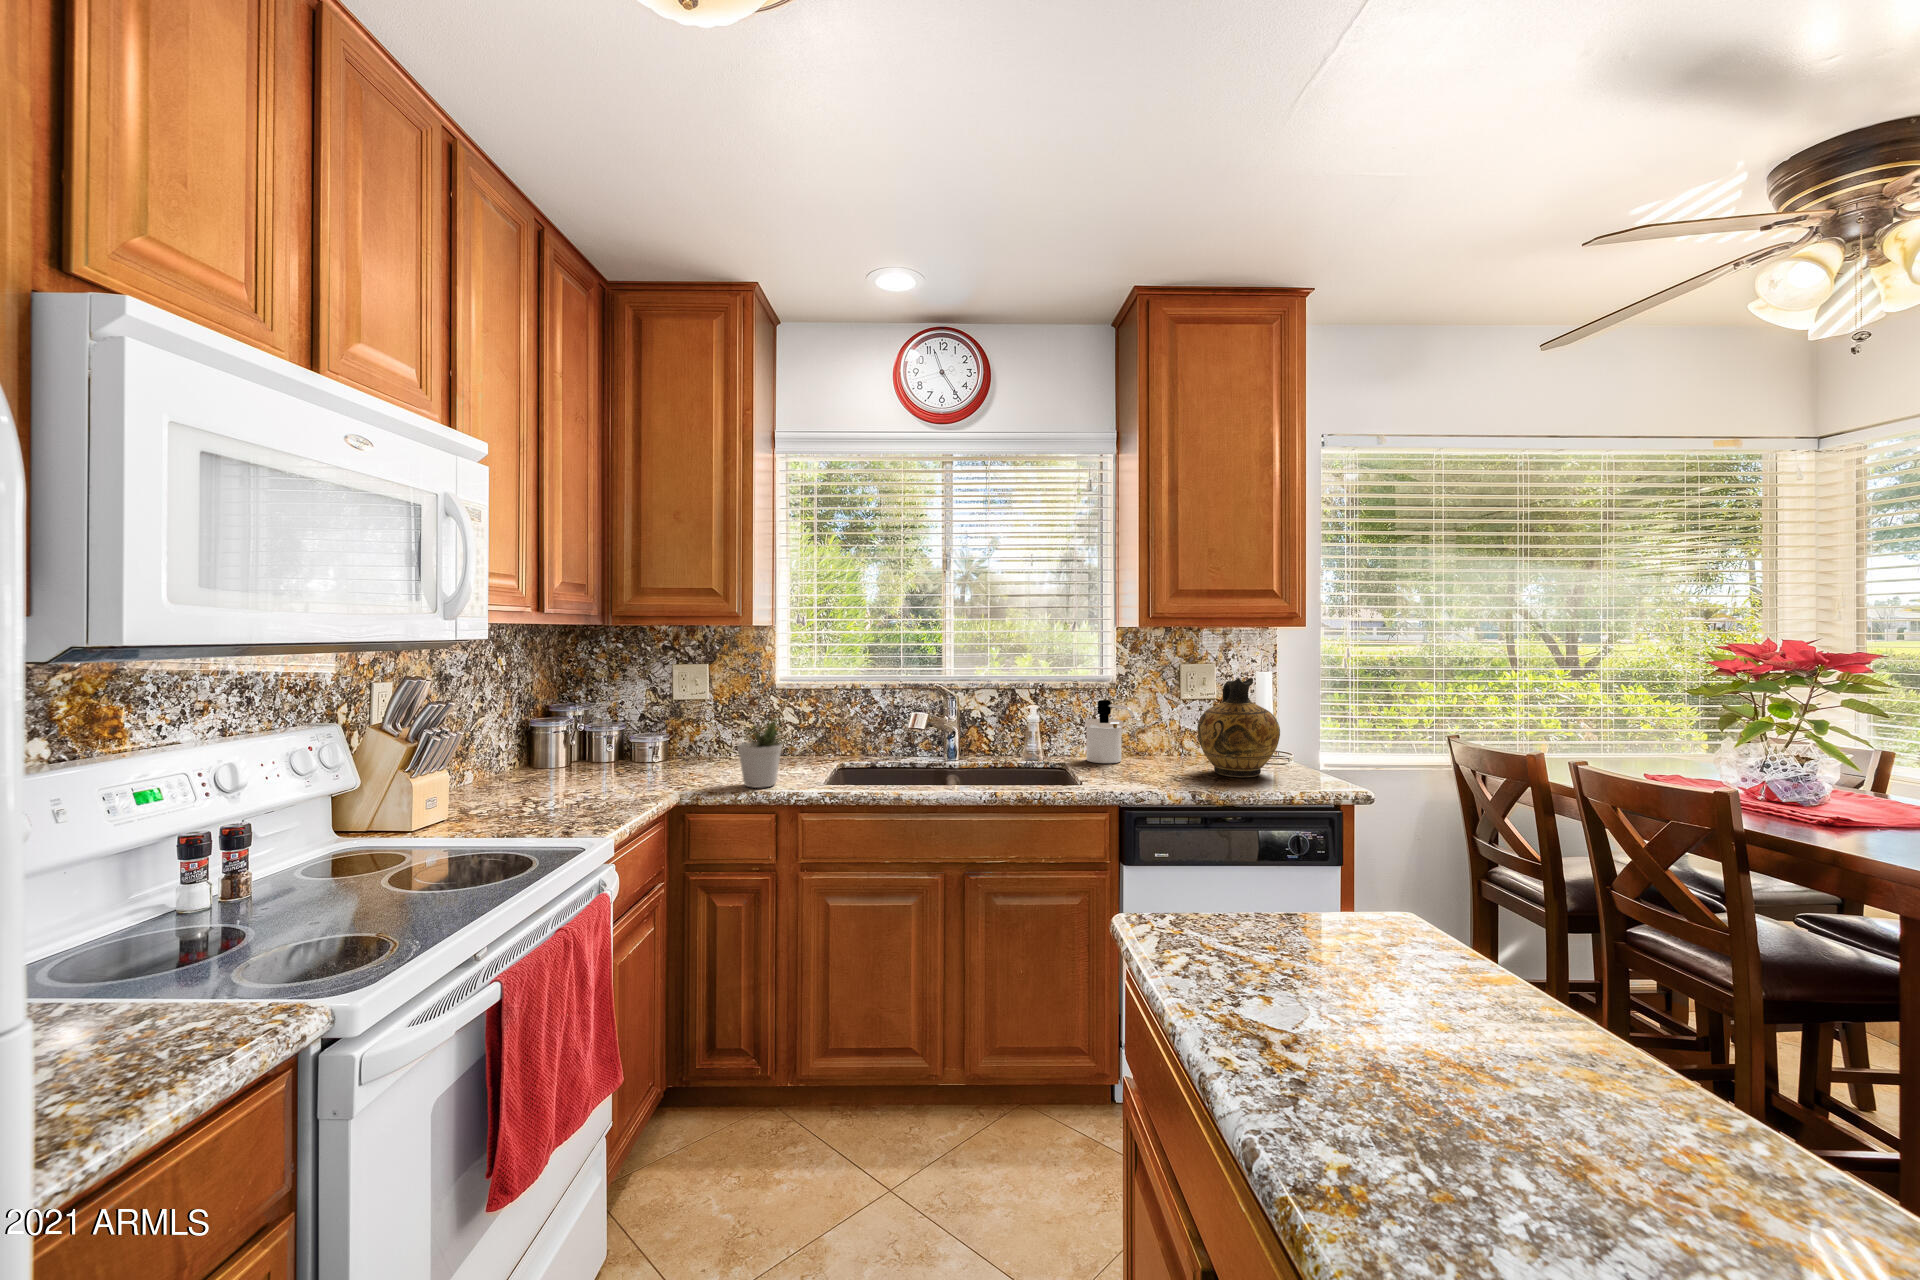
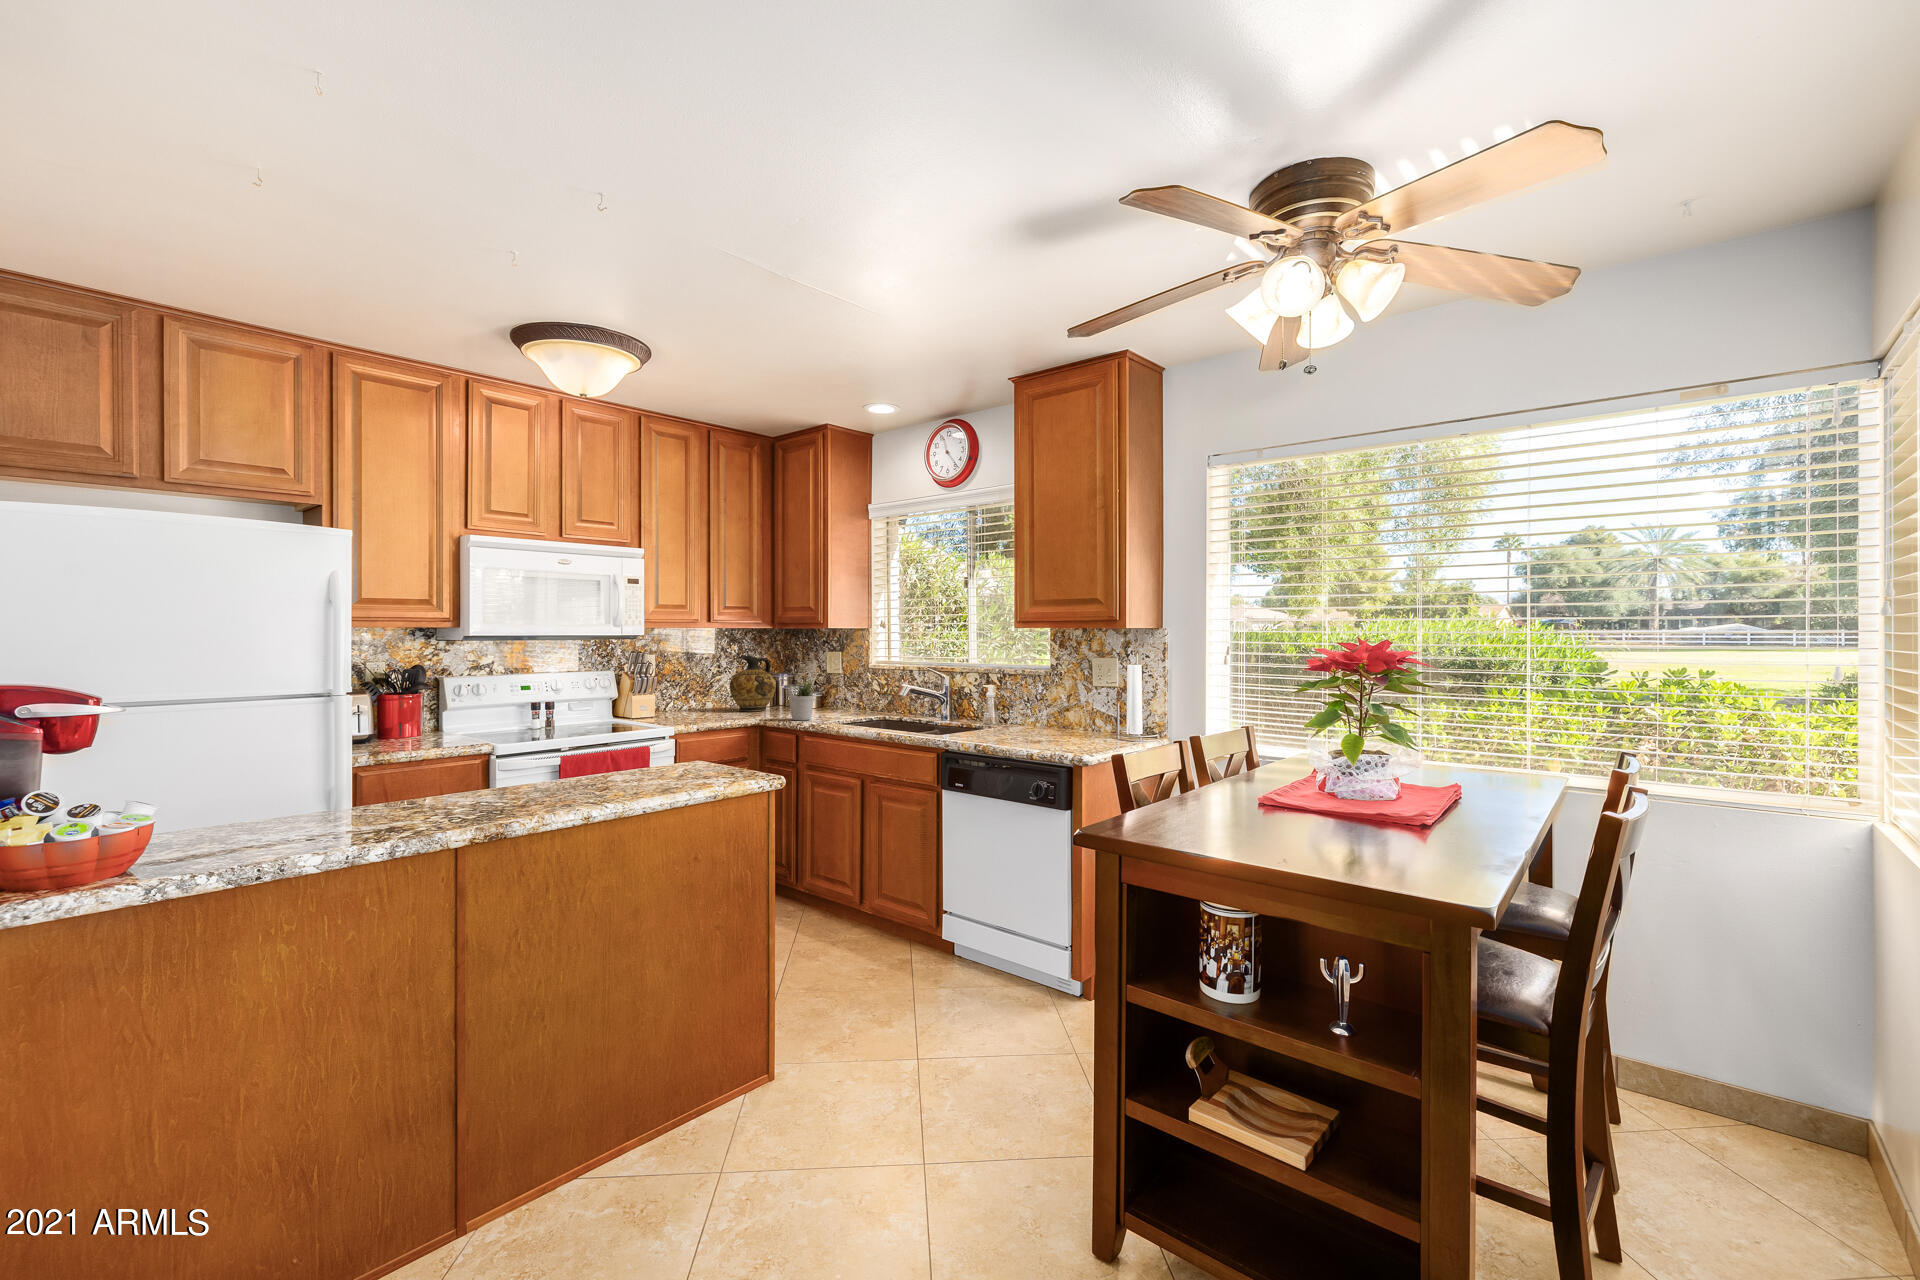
ceramic jug: present [1197,678,1280,777] -> present [730,655,776,711]
soap dispenser: present [1085,700,1134,763] -> none [1017,683,1044,730]

